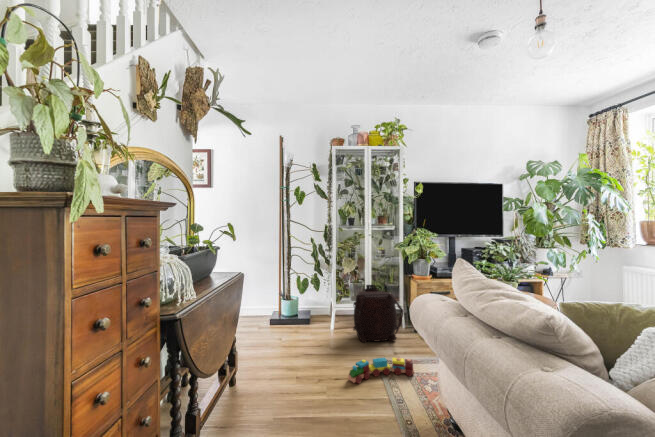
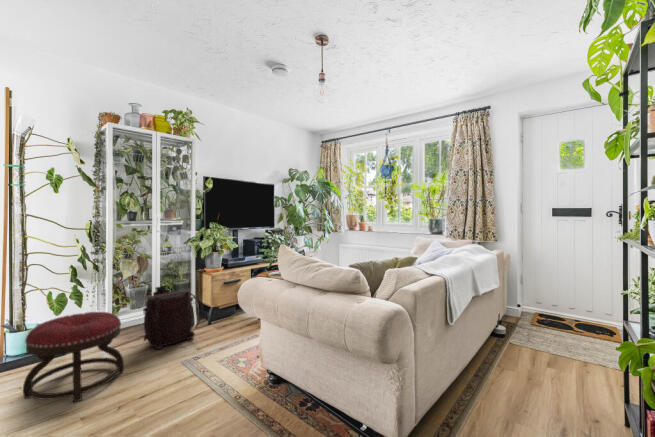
ottoman: none [270,296,330,367] -> present [23,312,124,402]
toy train: present [348,358,414,384] -> none [163,344,225,382]

